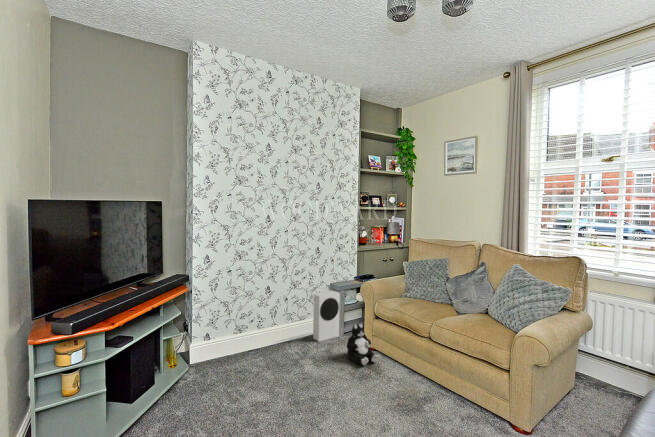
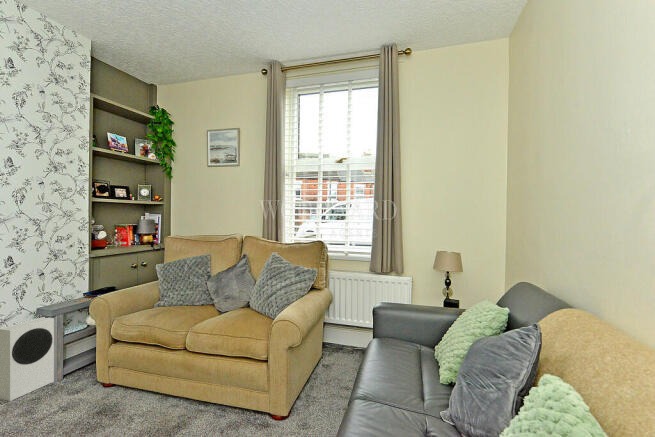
plush toy: present [347,323,379,365] -> none [60,354,117,413]

